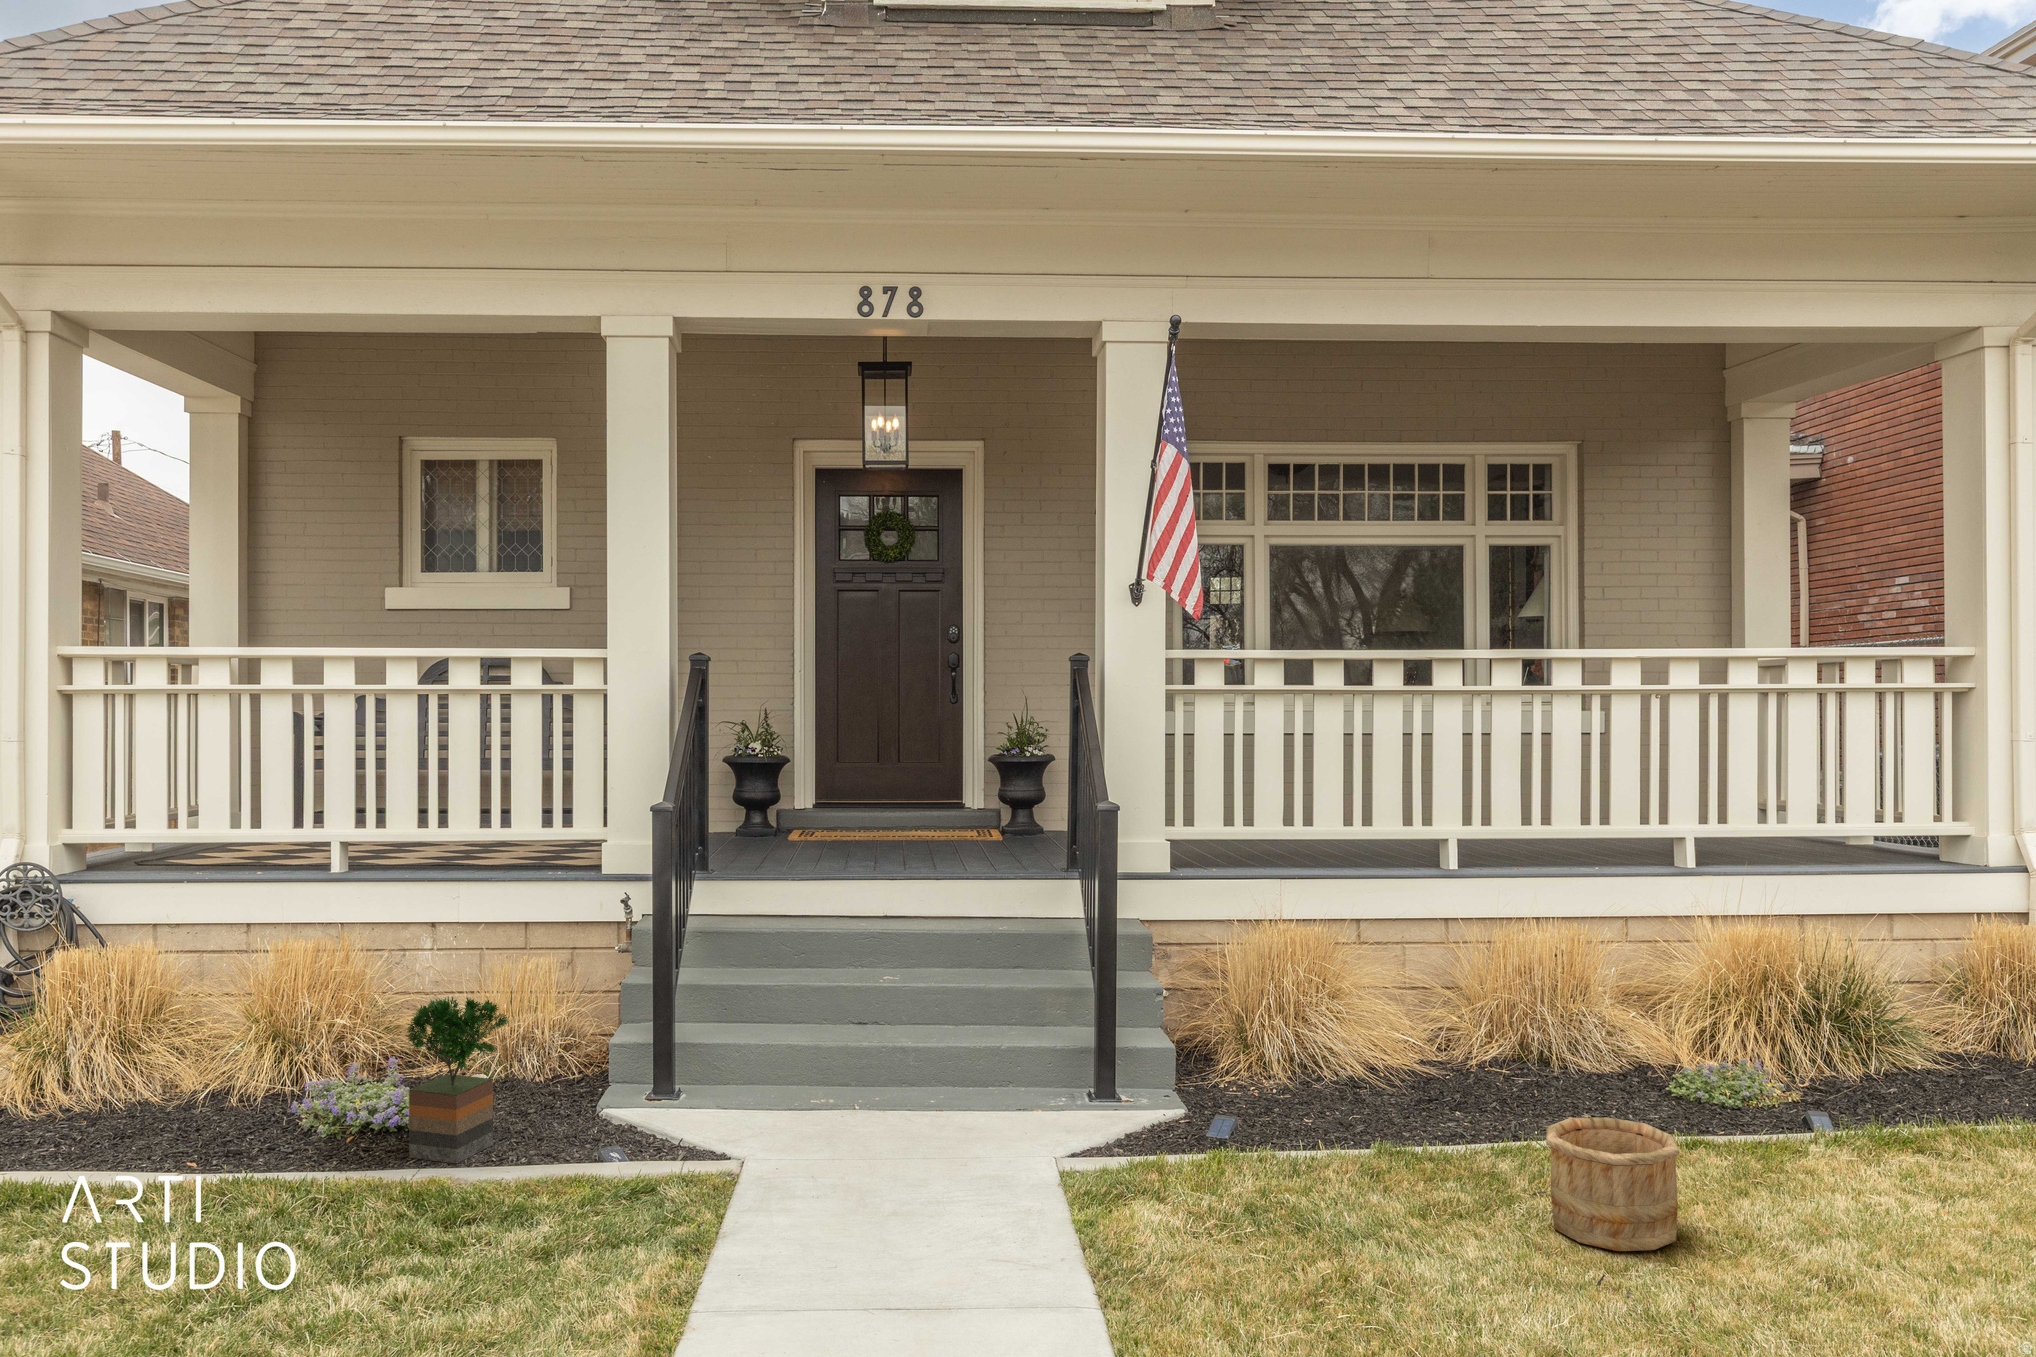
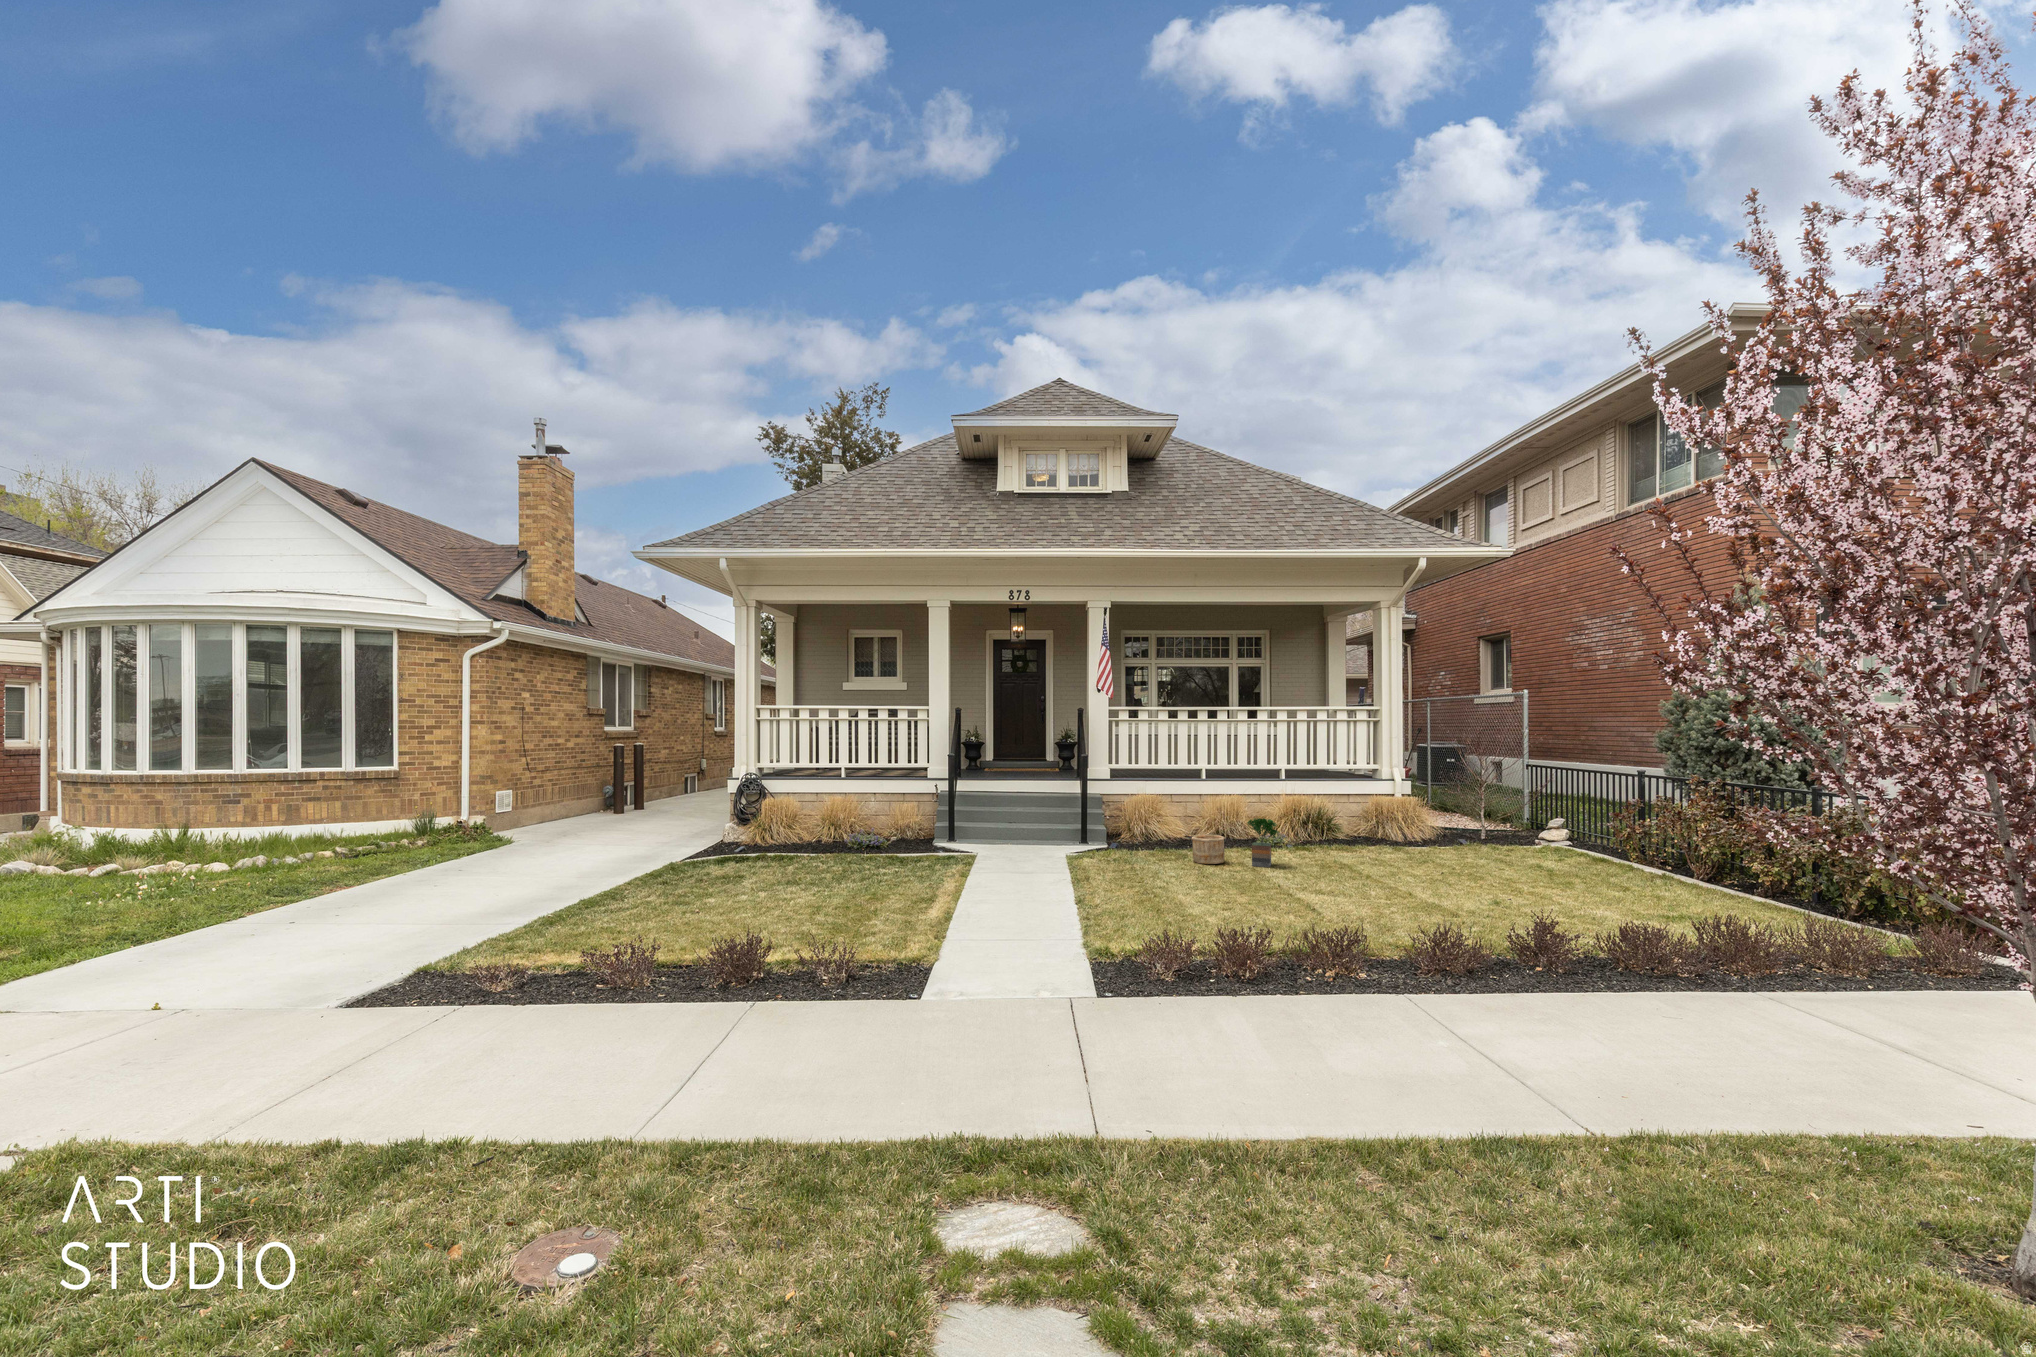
potted tree: present [407,997,509,1164] -> present [1247,818,1279,867]

